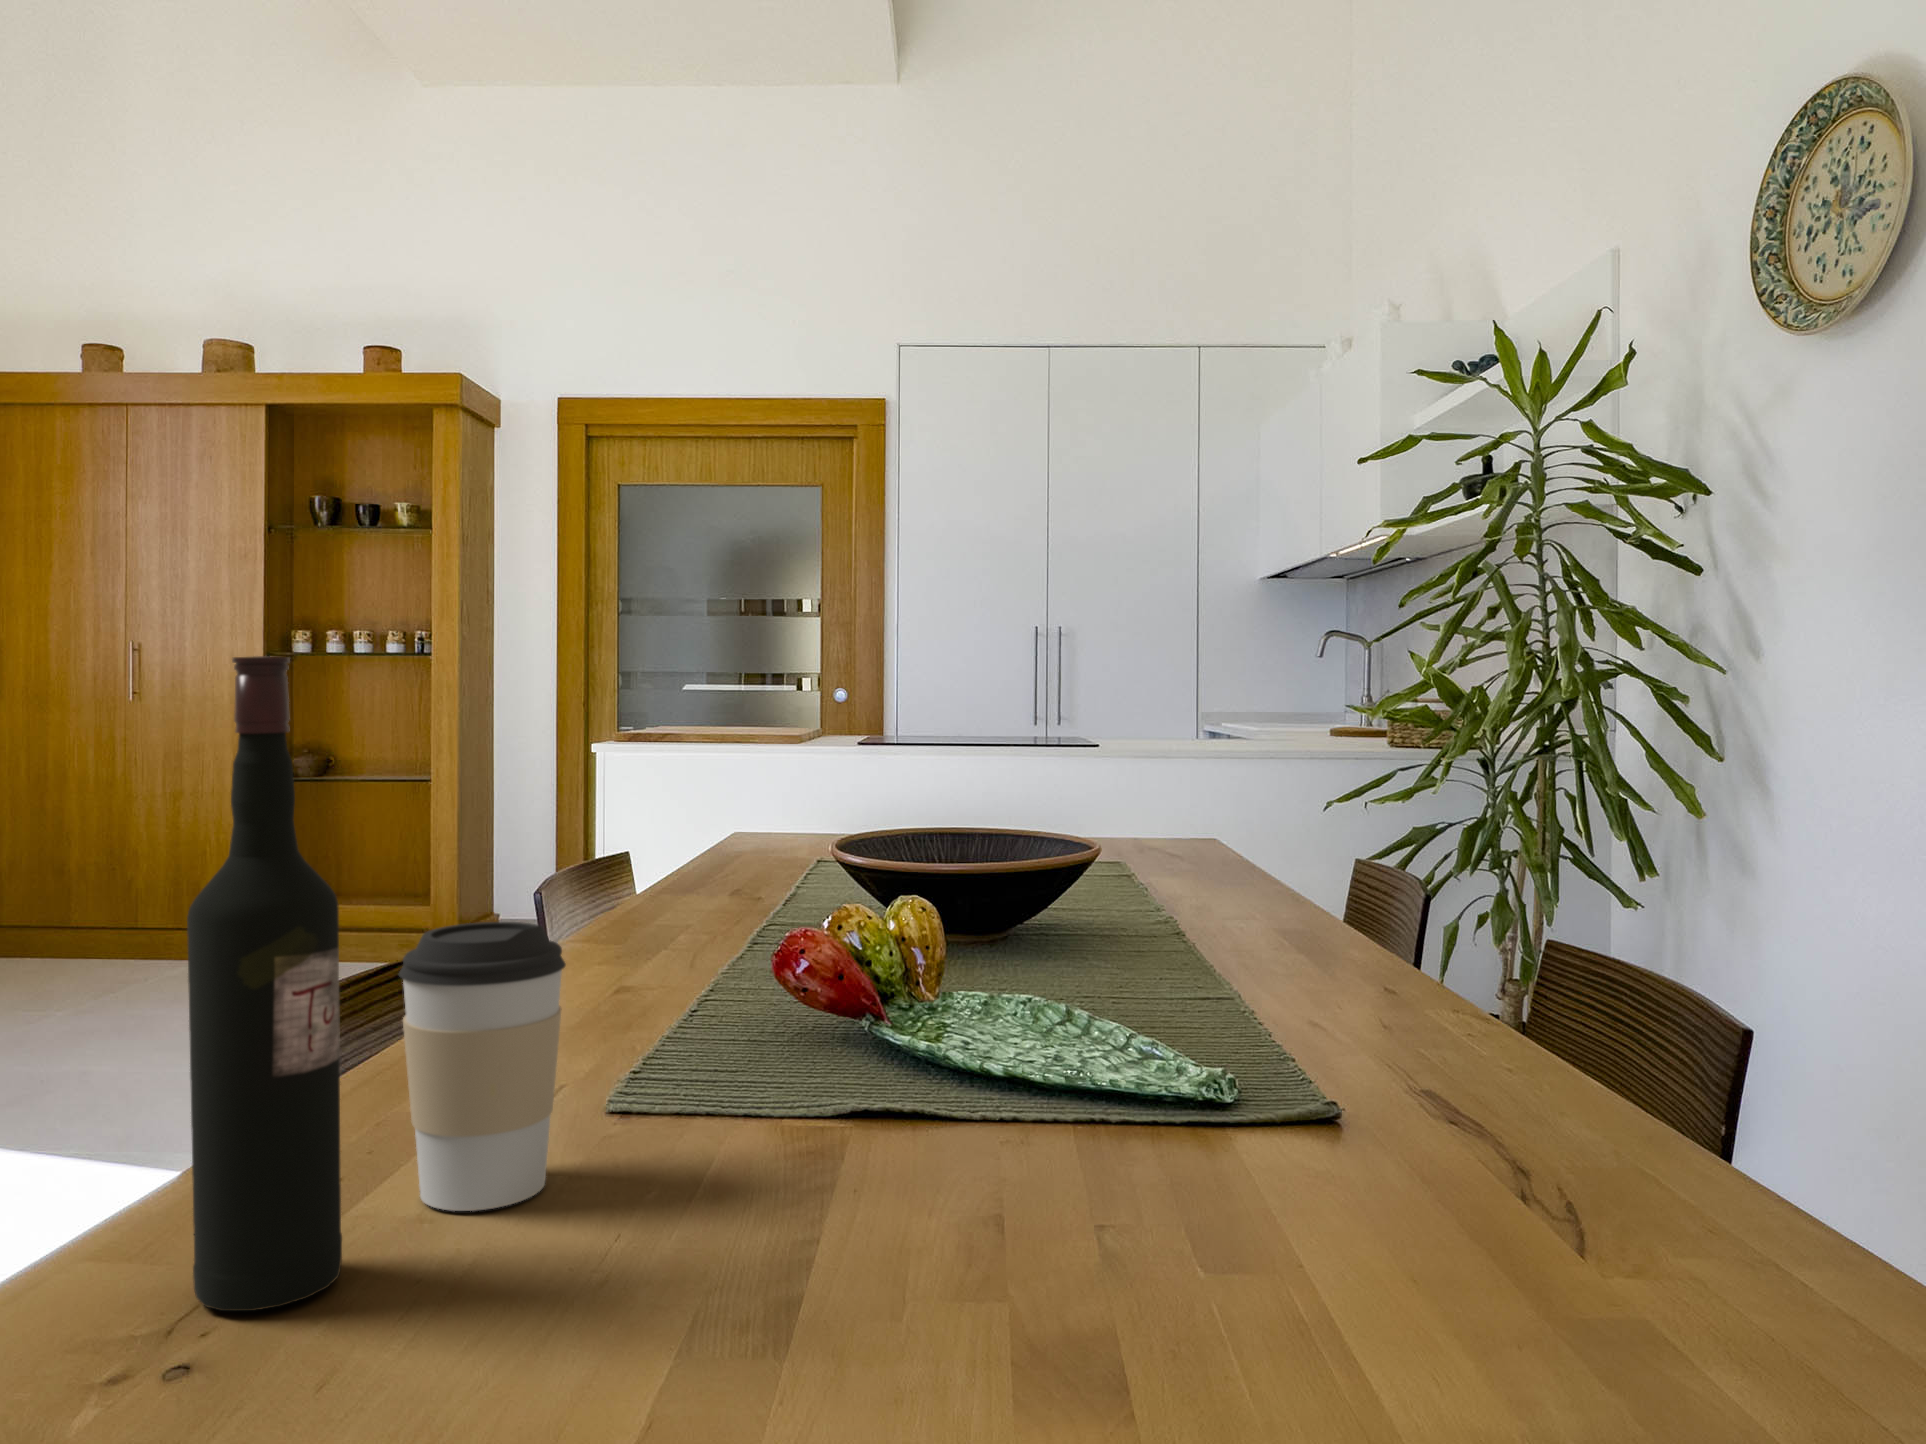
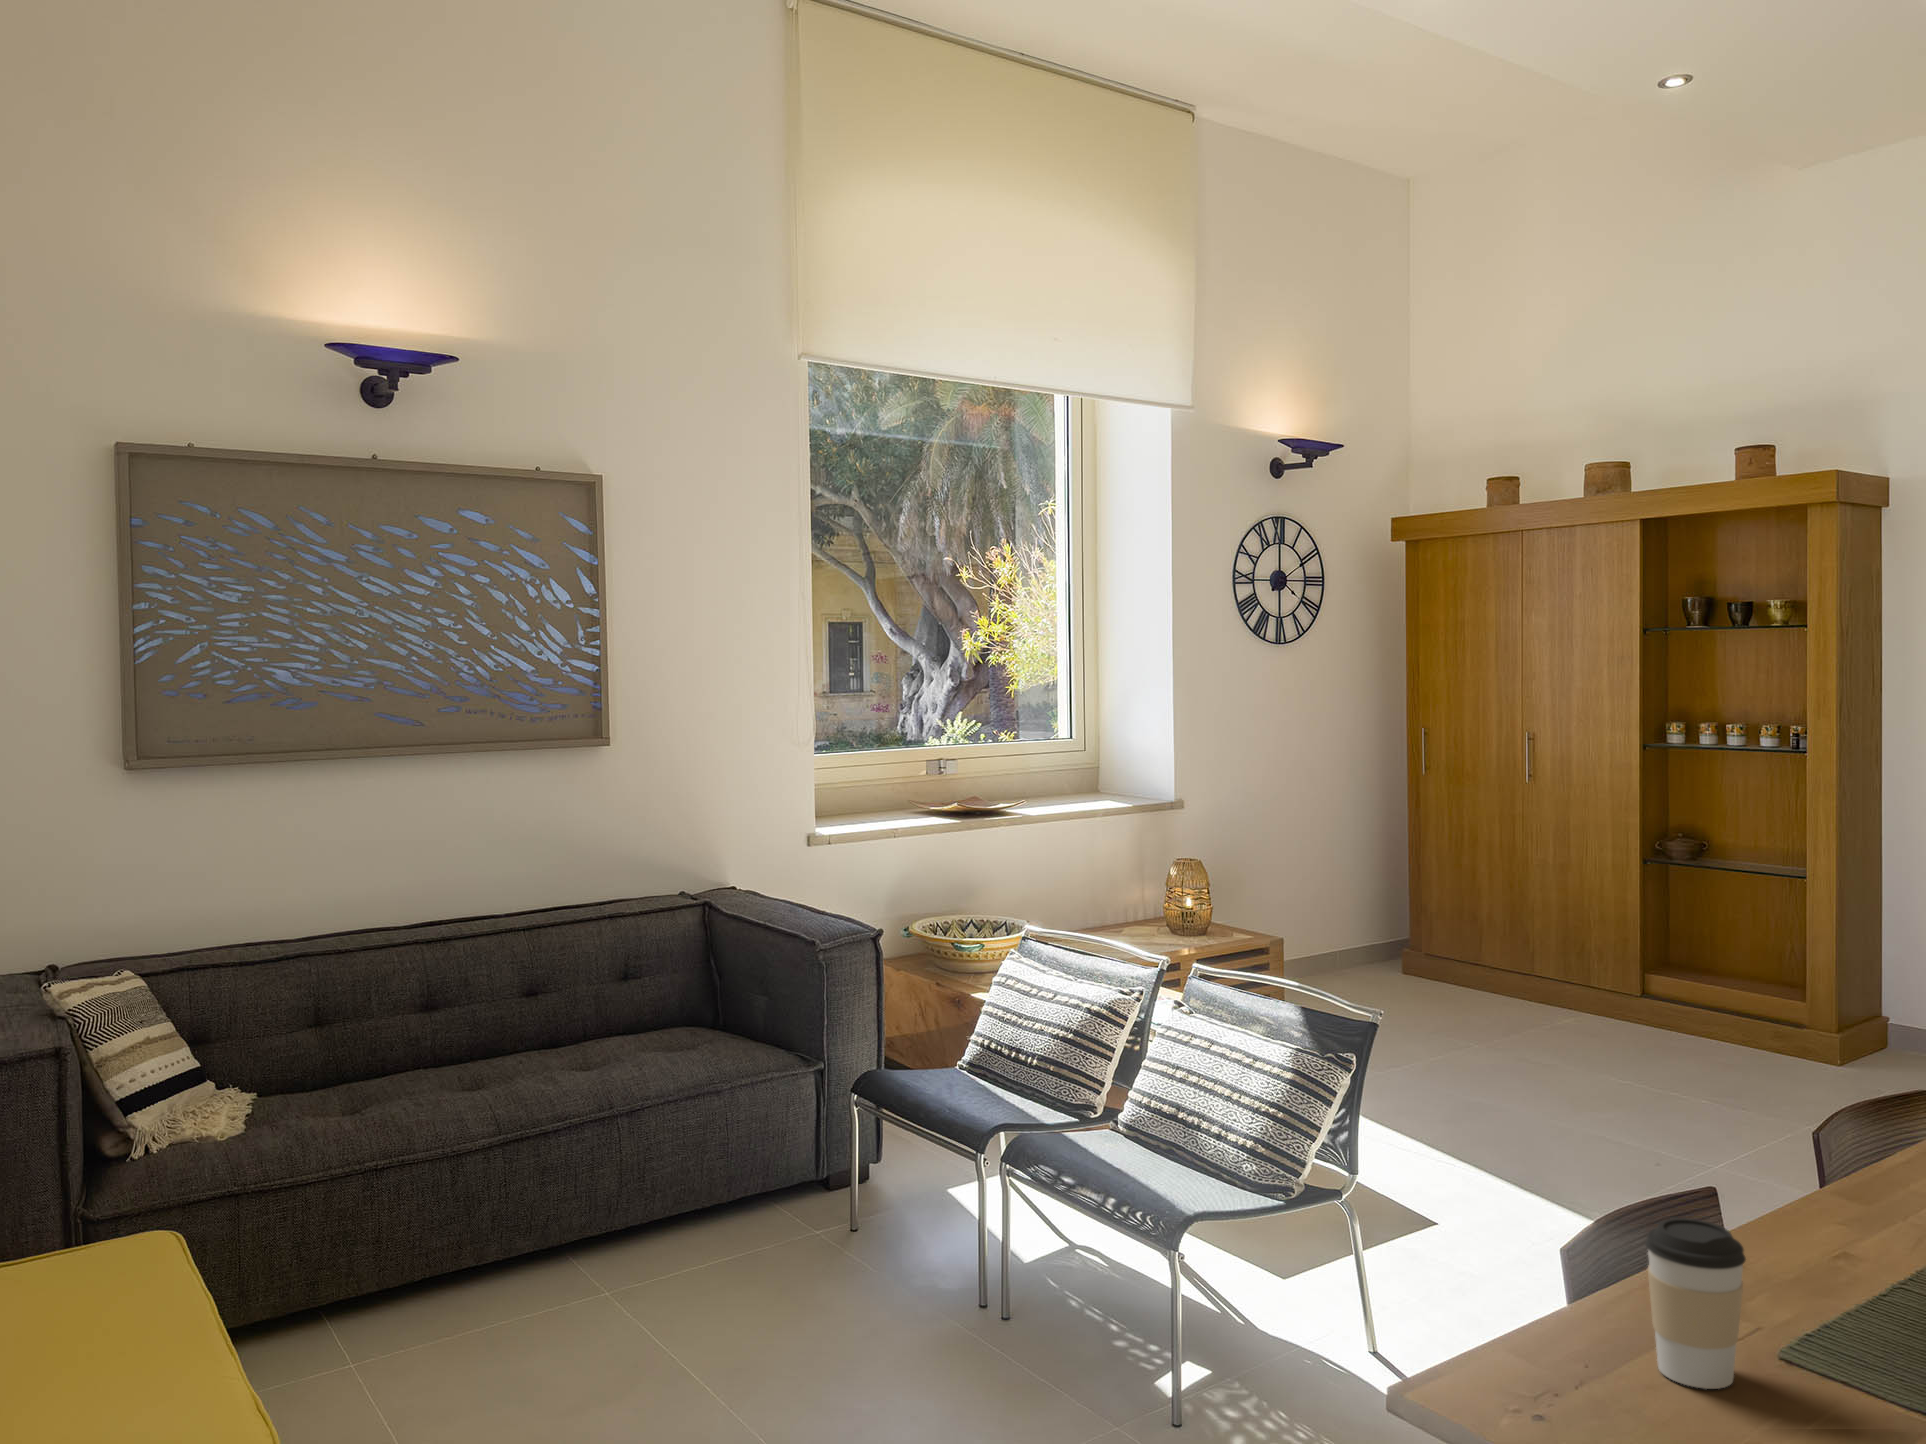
wine bottle: present [187,656,342,1311] -> none [1533,1087,1607,1402]

